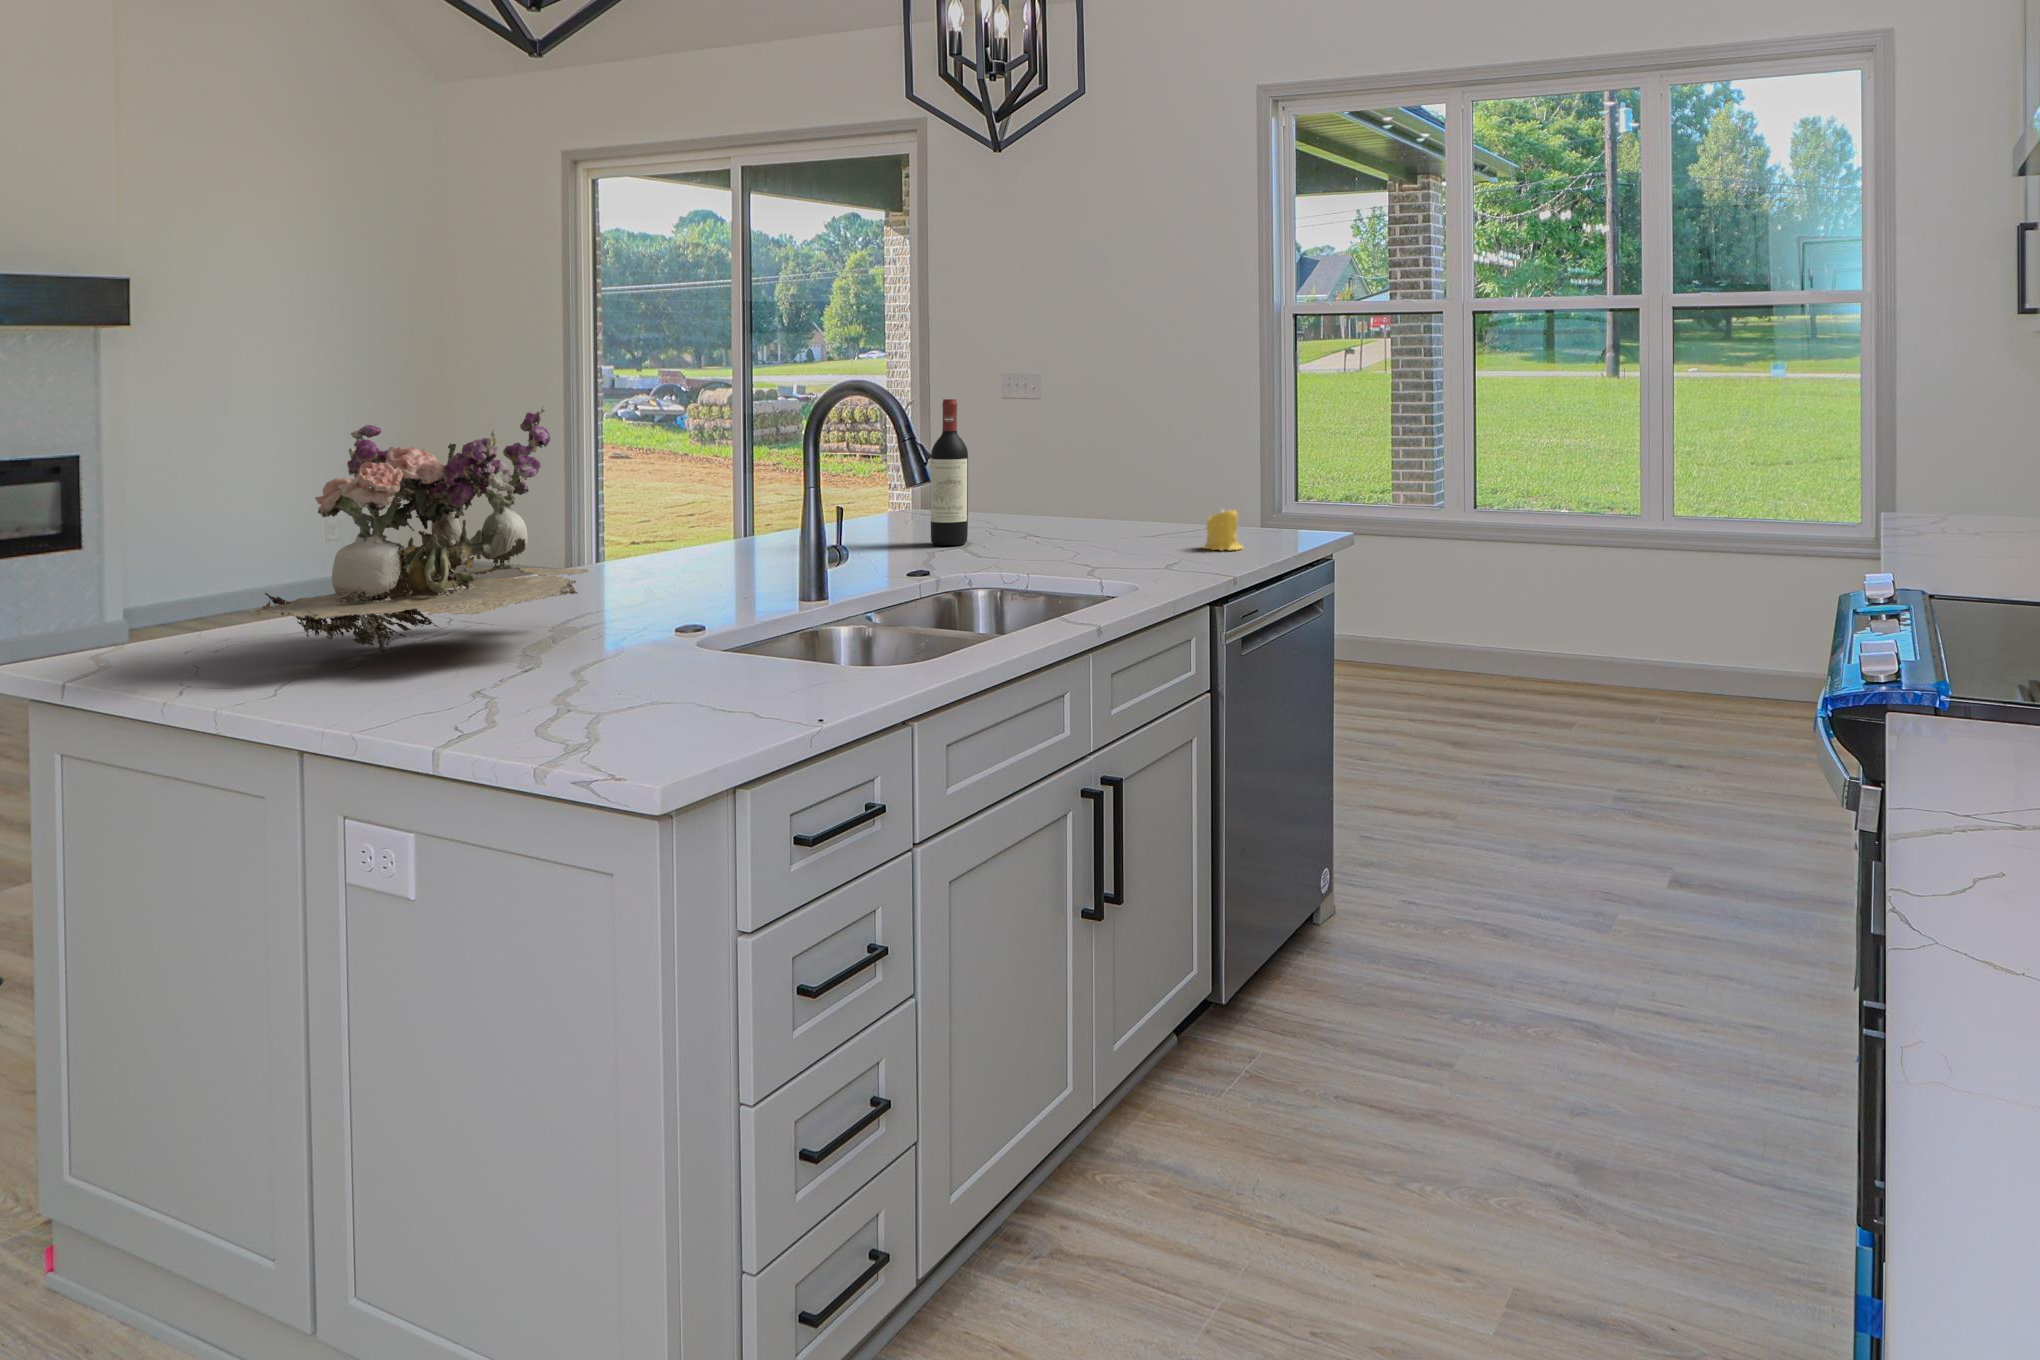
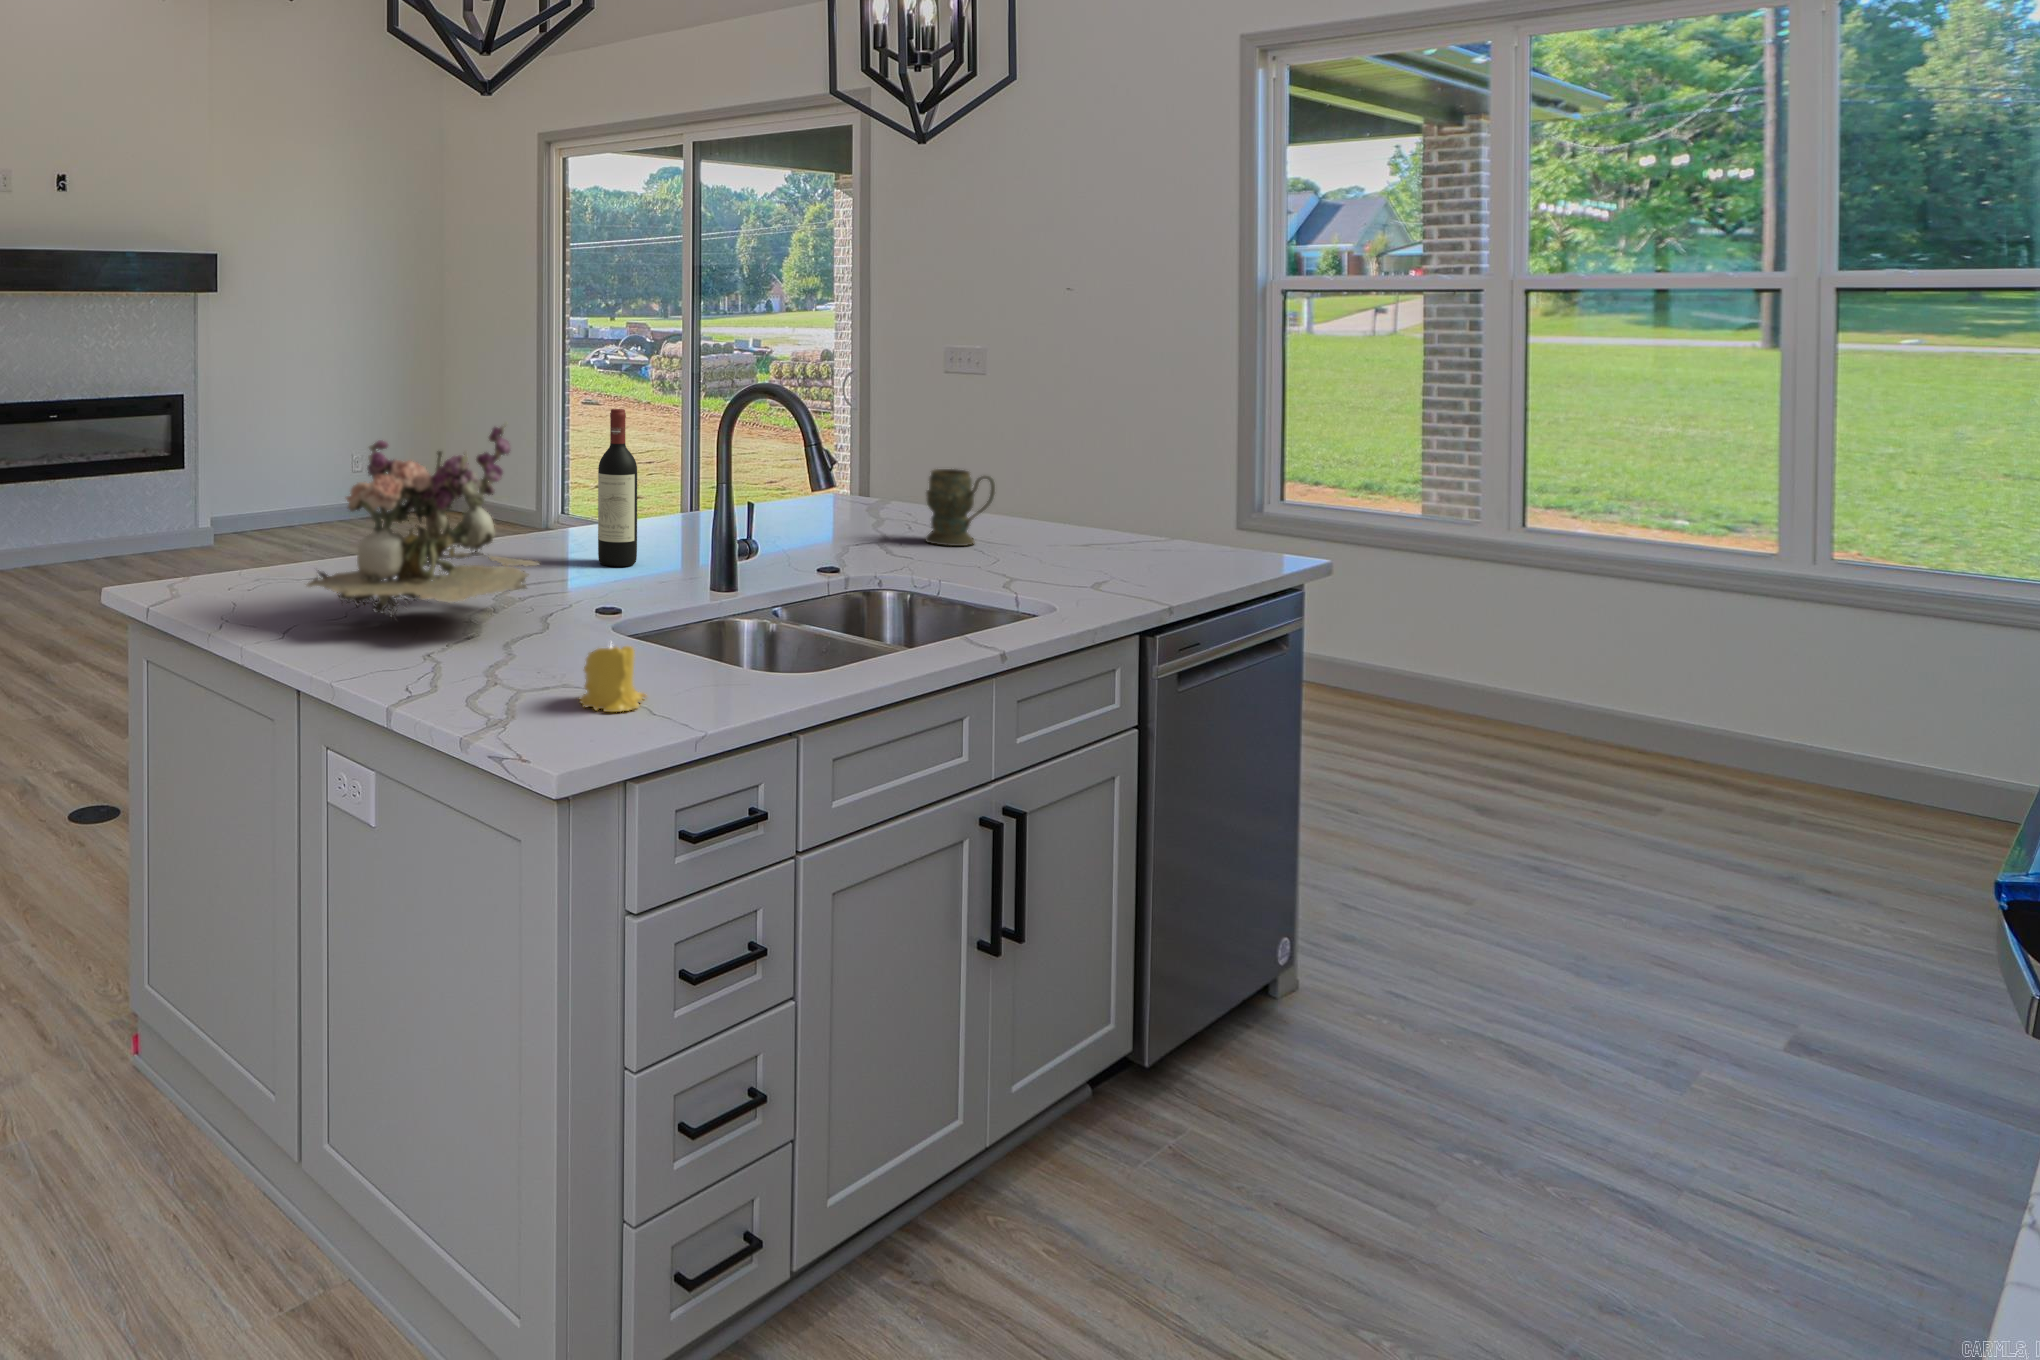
wine bottle: present [931,399,968,546] -> present [598,409,637,567]
mug: none [1006,467,1074,542] -> present [925,469,995,546]
candle: present [1204,510,1243,550] -> present [579,642,647,712]

